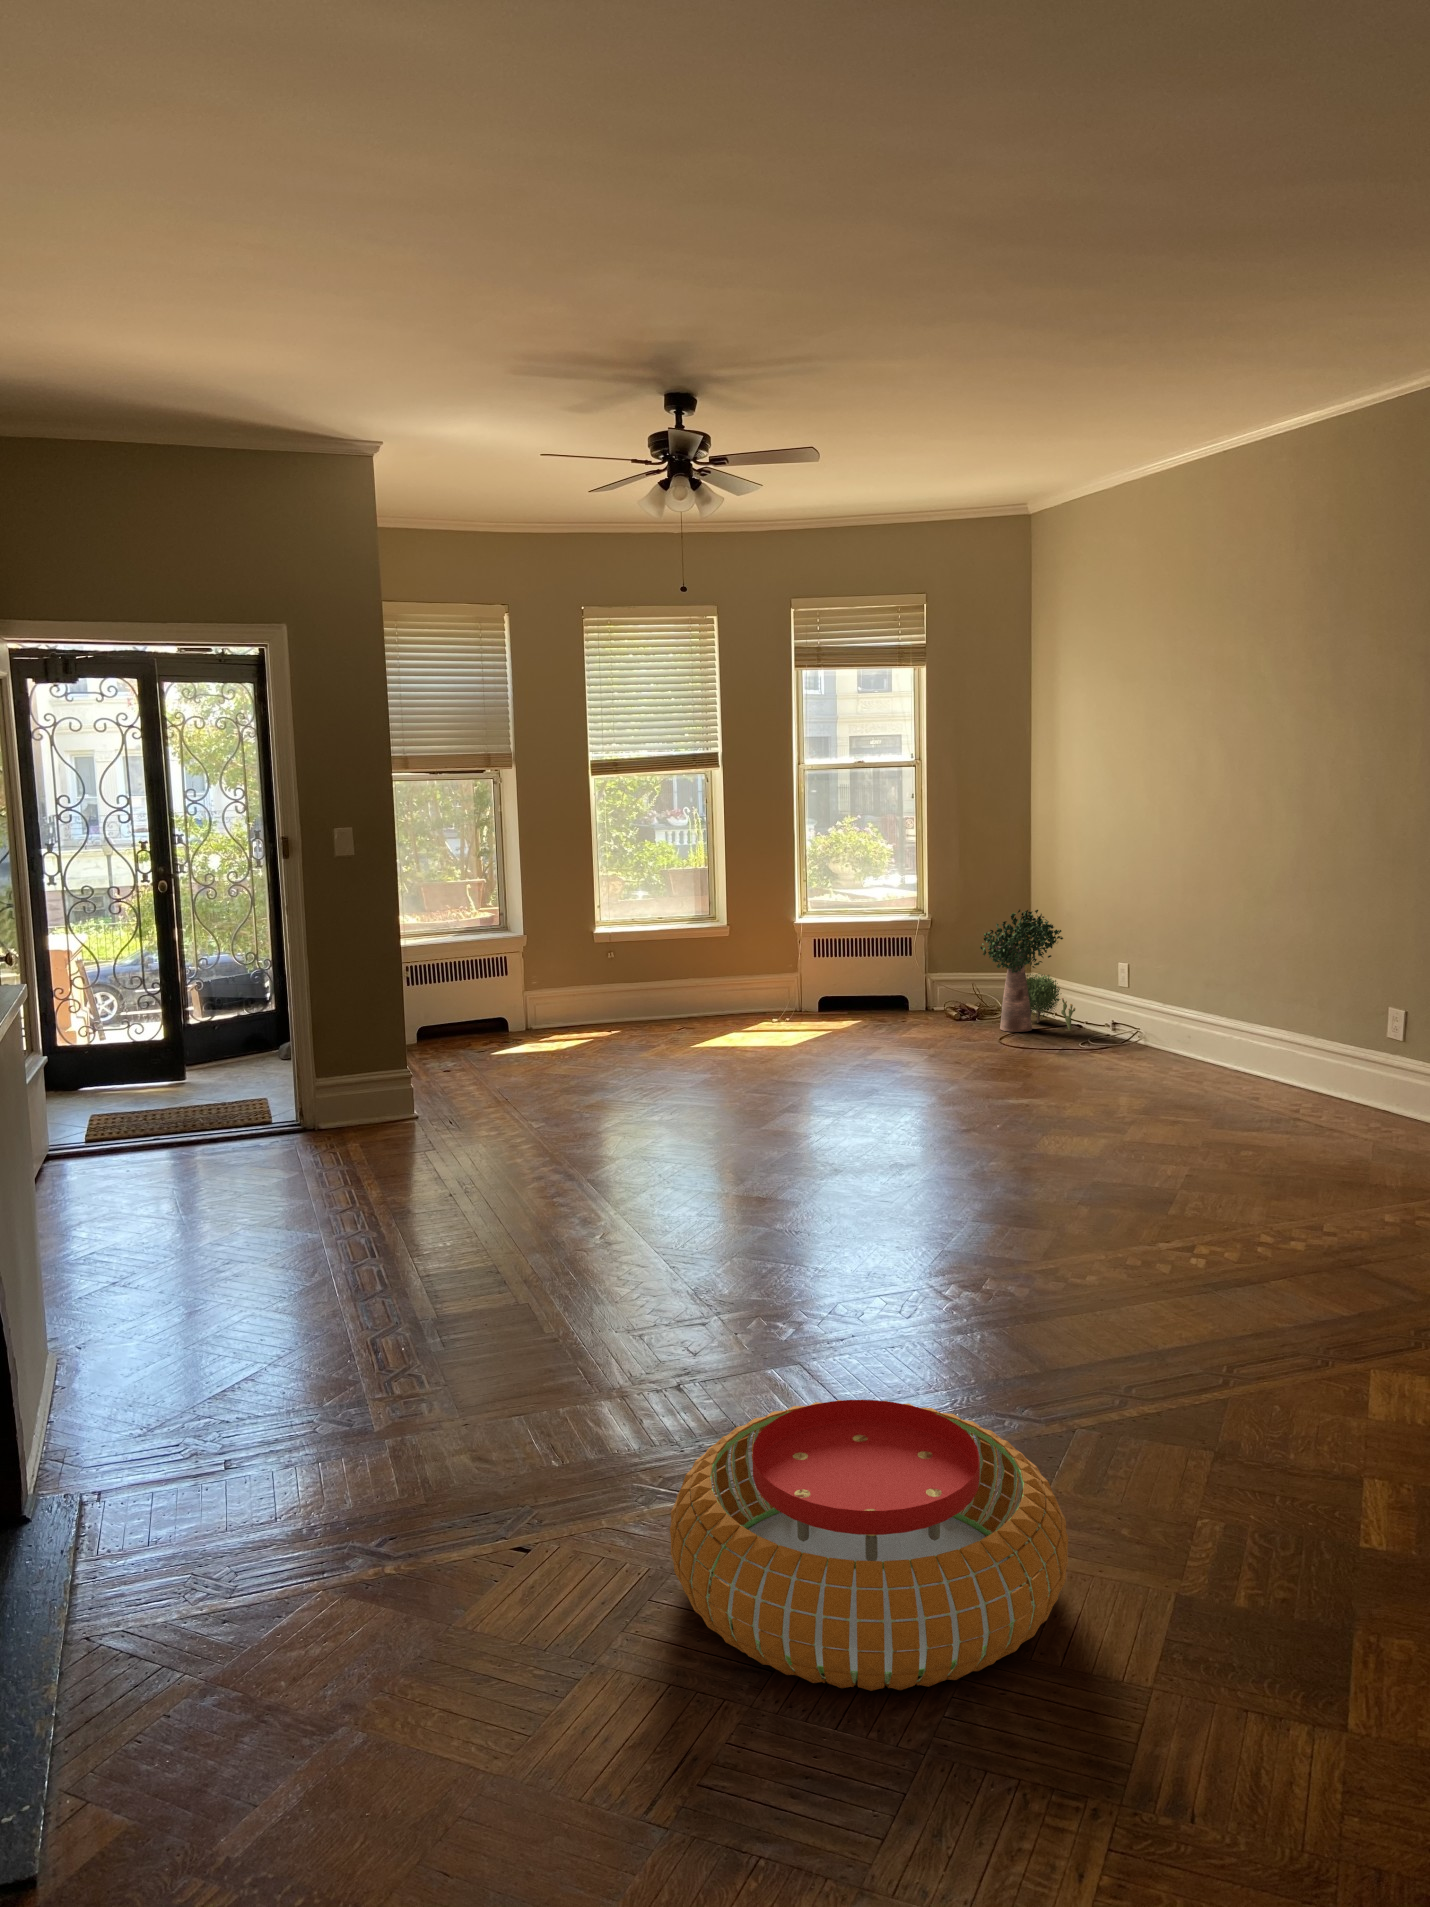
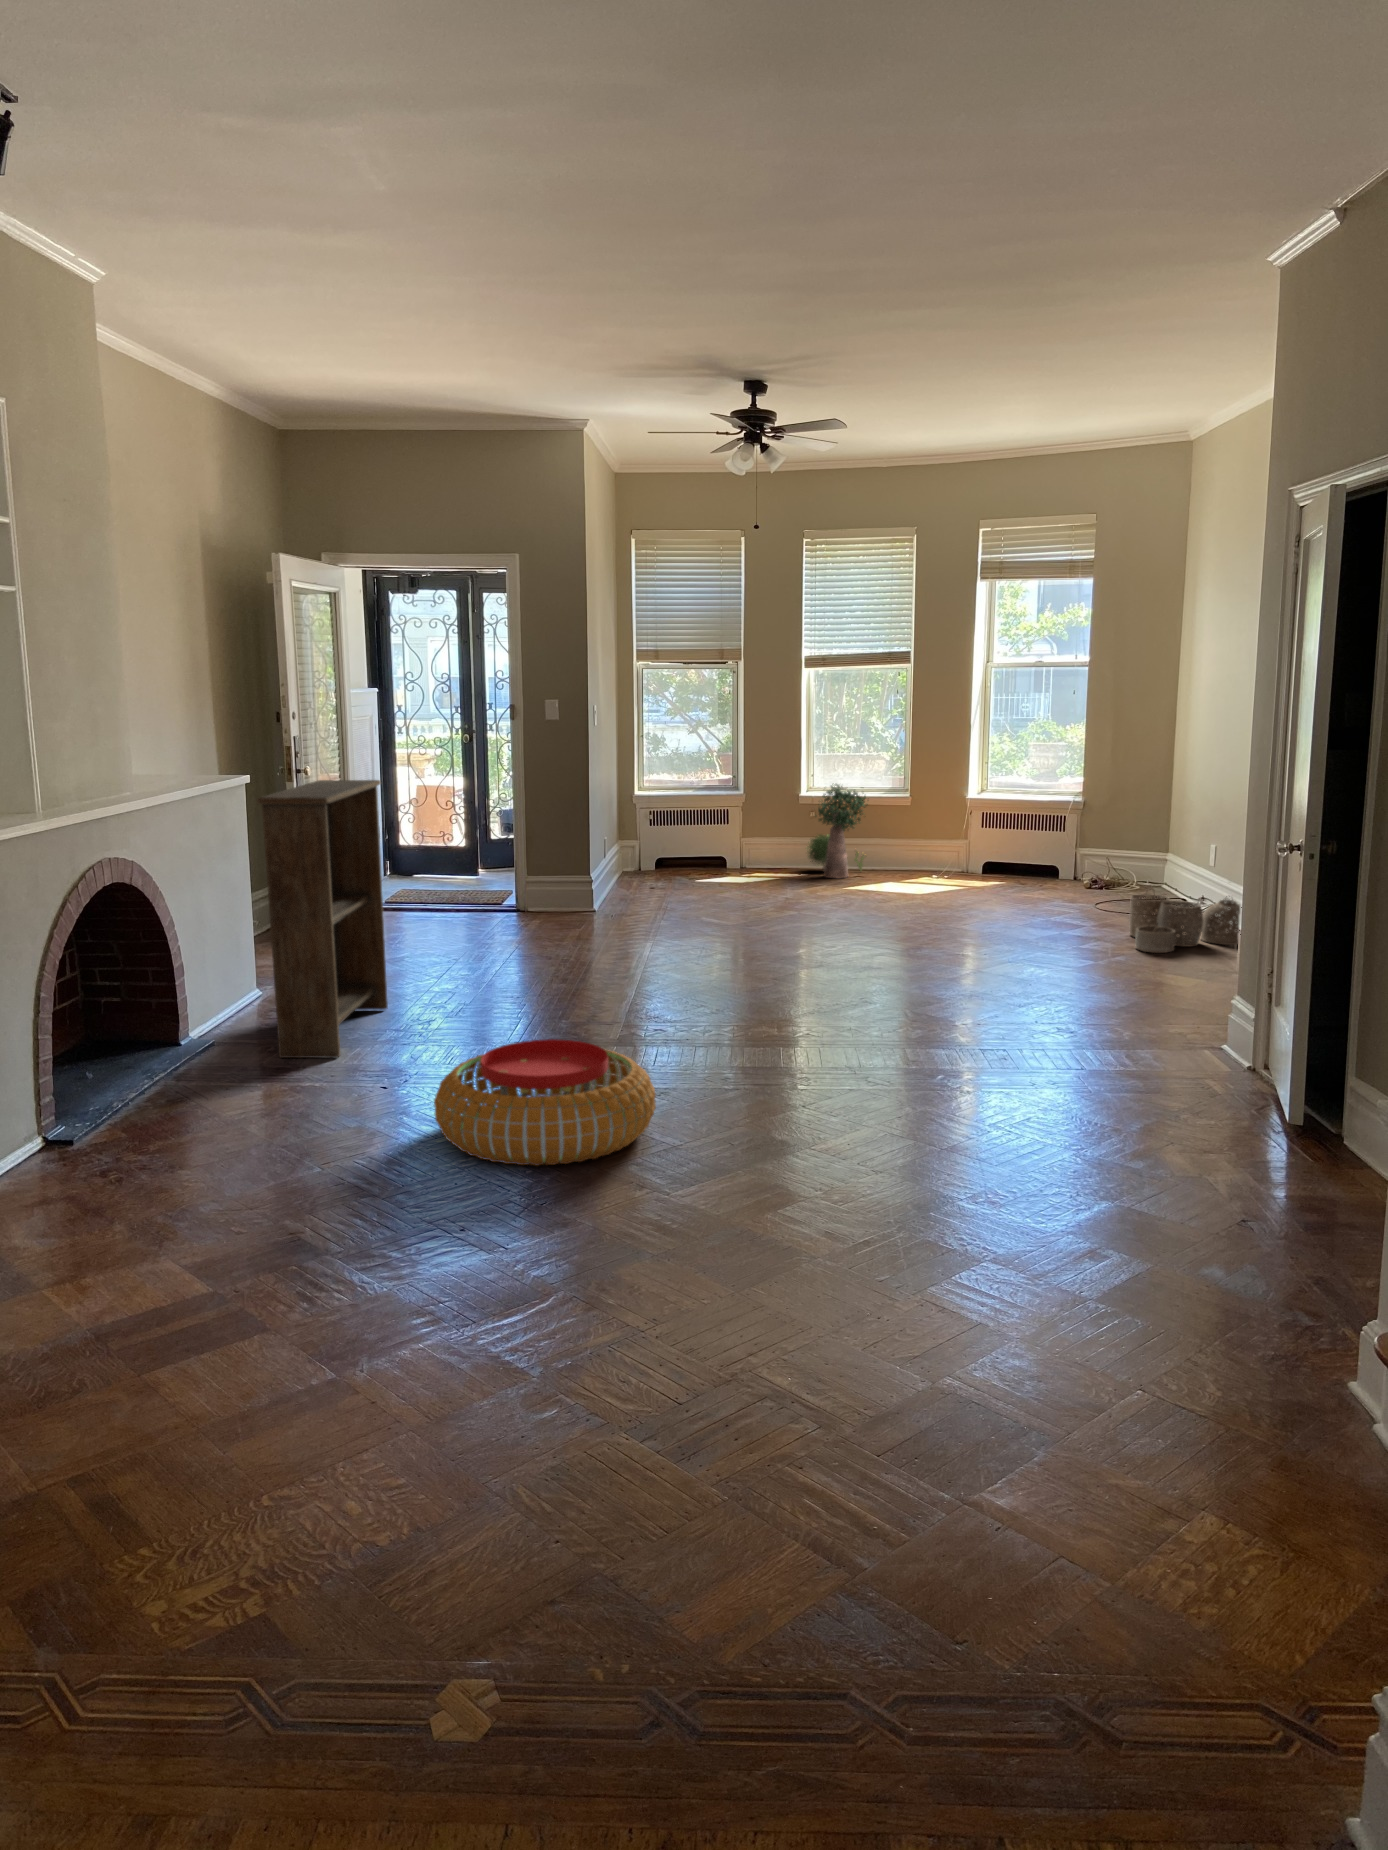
potted plant: present [980,910,1076,1032] -> present [808,784,868,878]
bookshelf: none [143,965,306,1492] -> present [257,780,388,1058]
woven basket: none [1092,1019,1226,1097] -> present [1129,894,1242,953]

